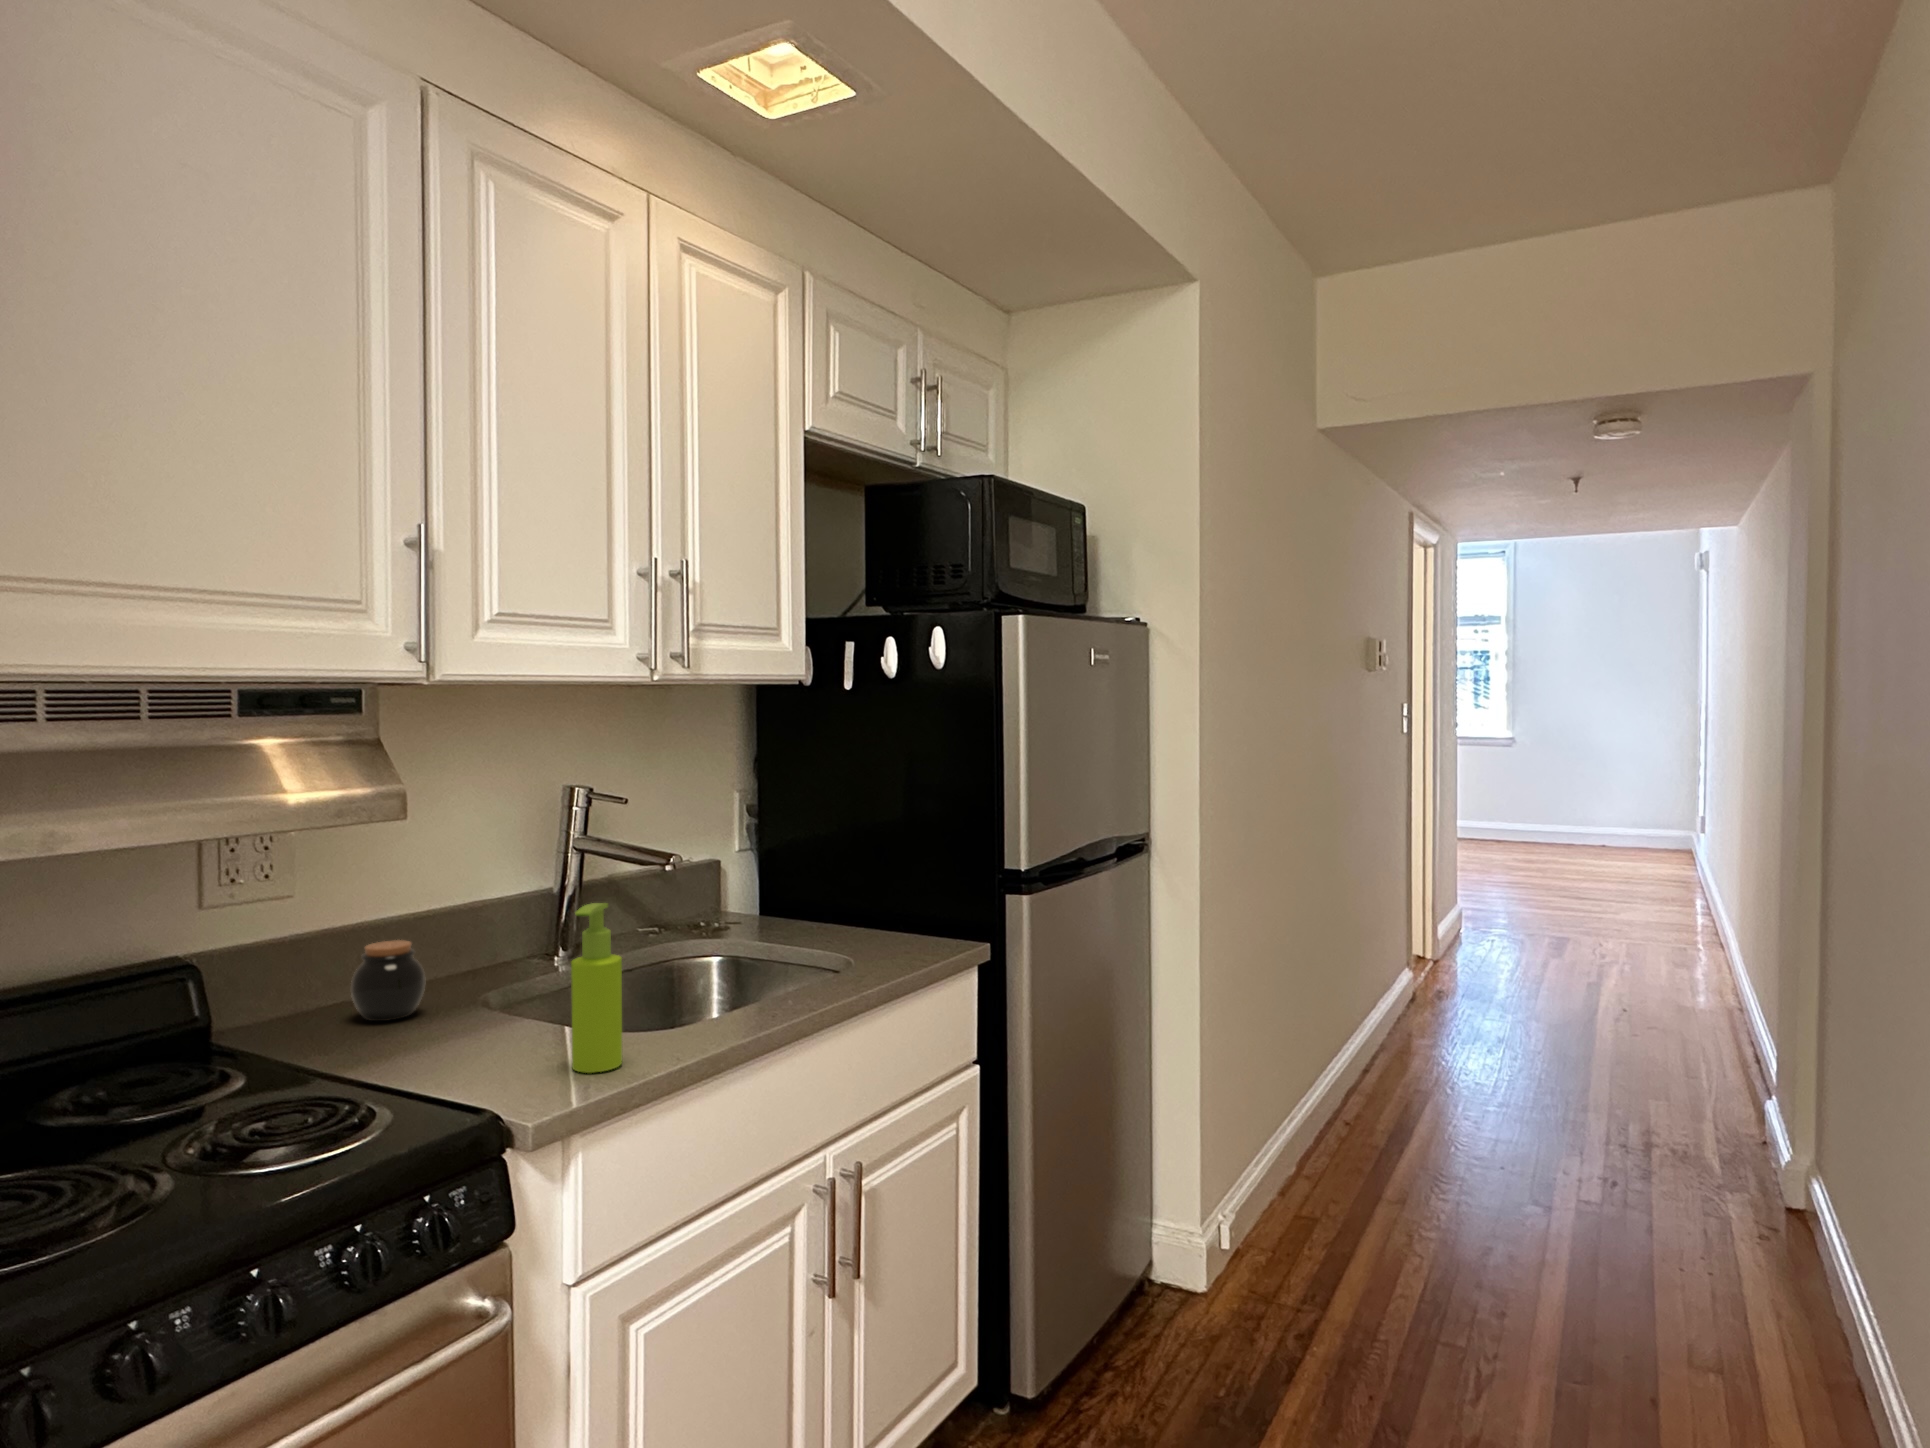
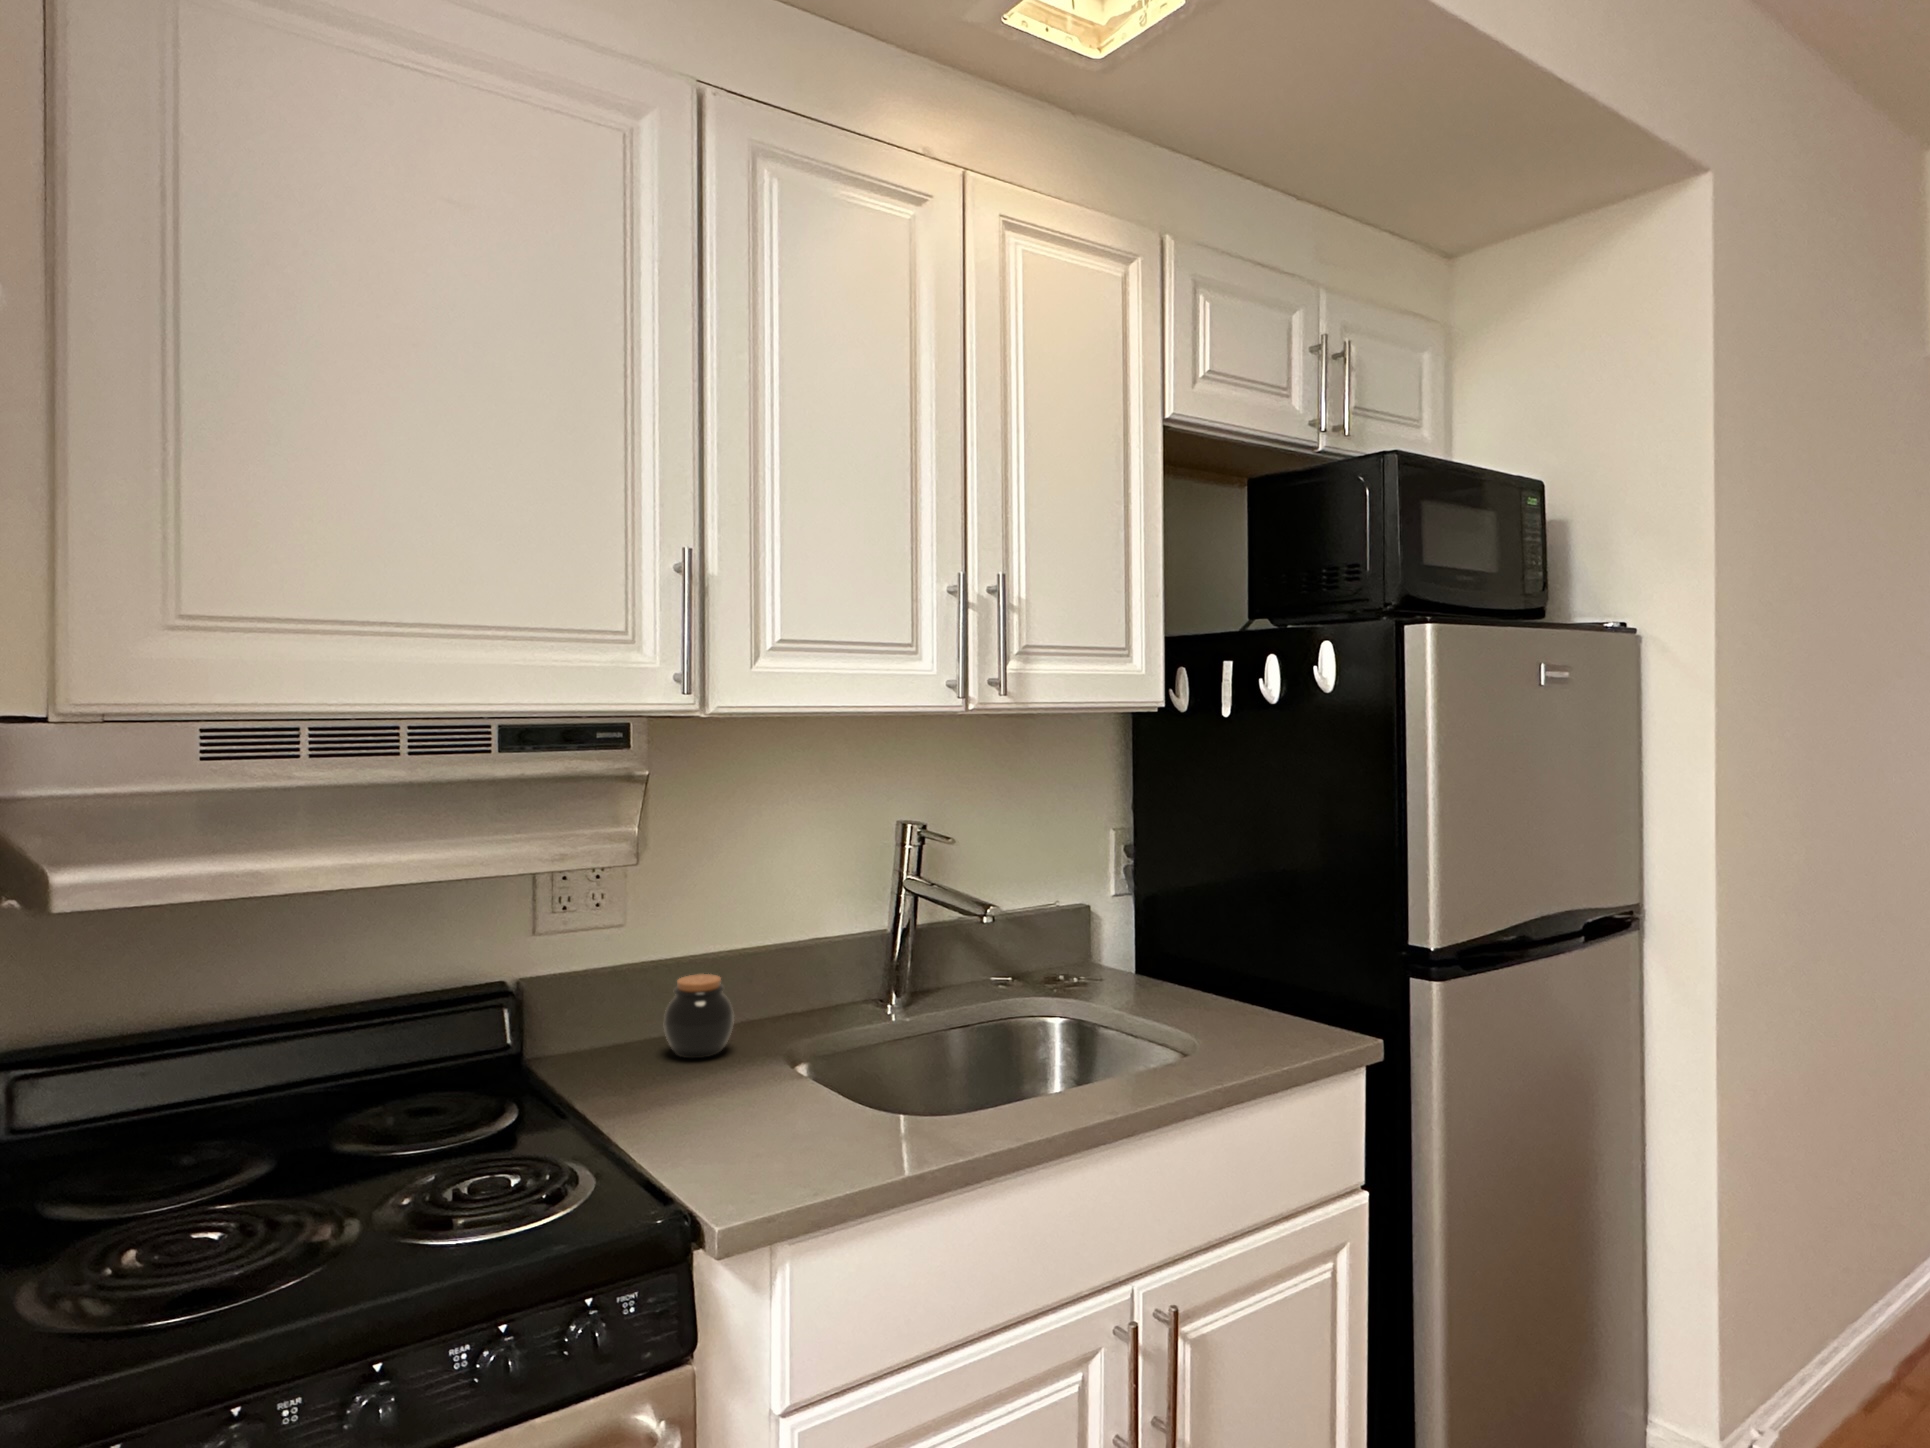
soap dispenser: present [571,903,622,1073] -> none [807,968,865,1166]

